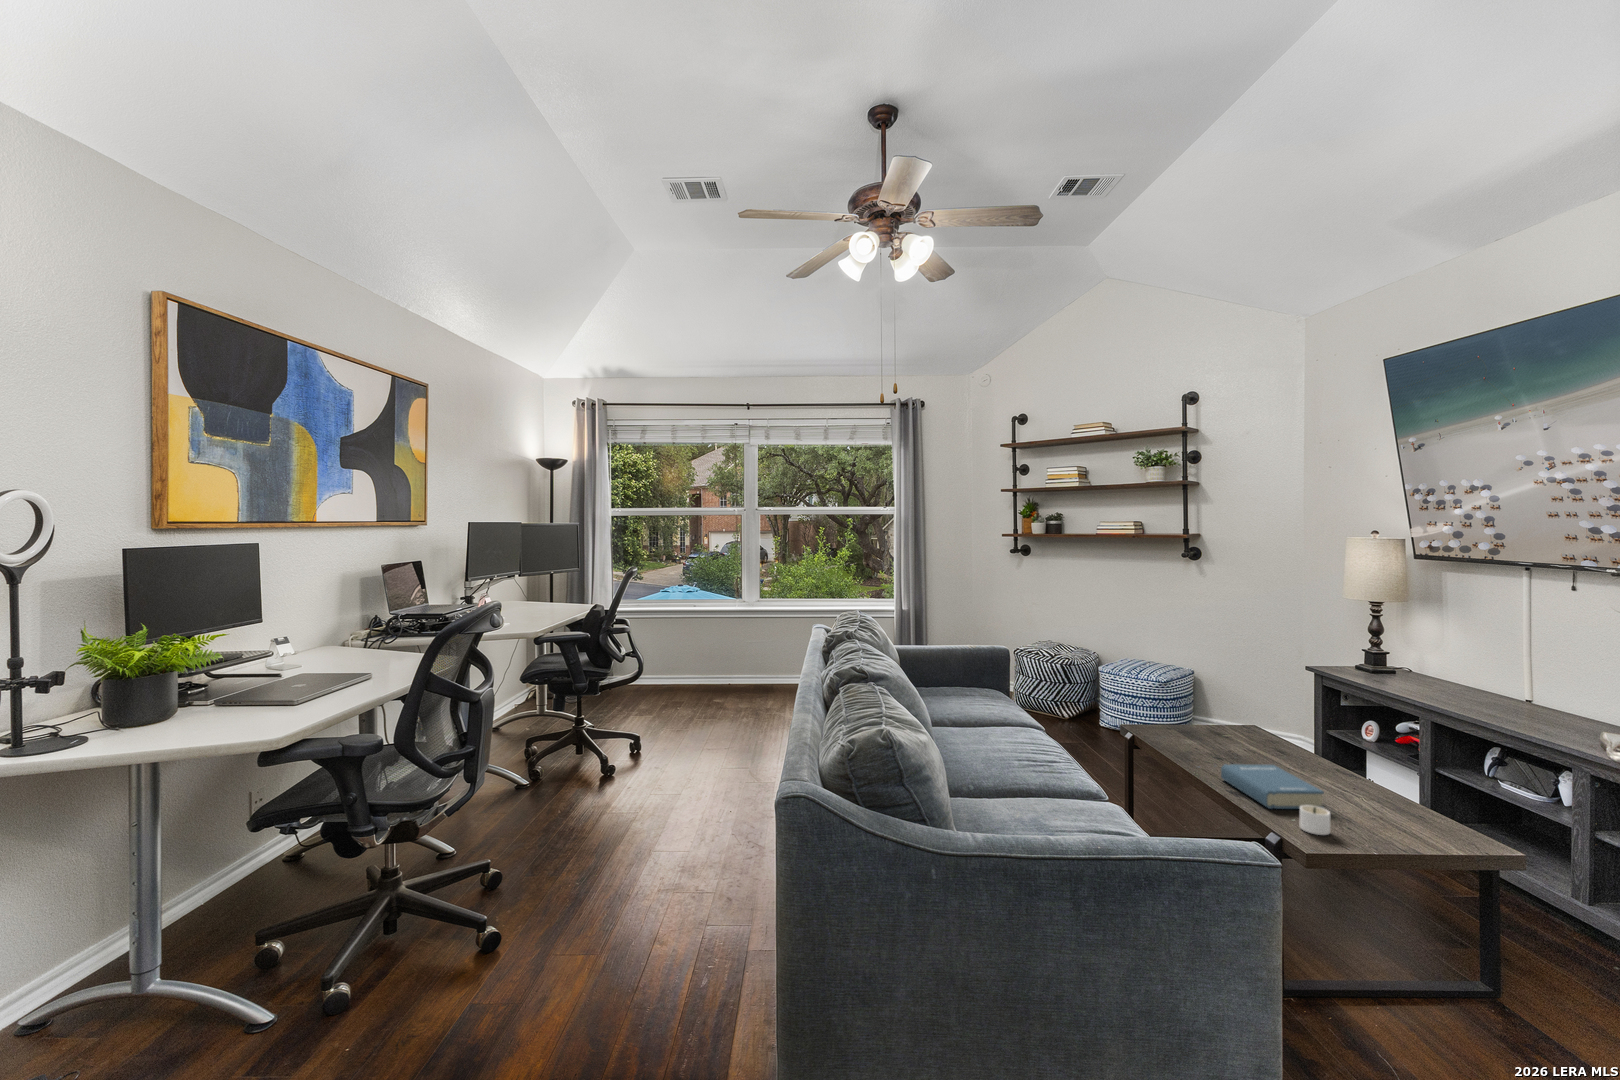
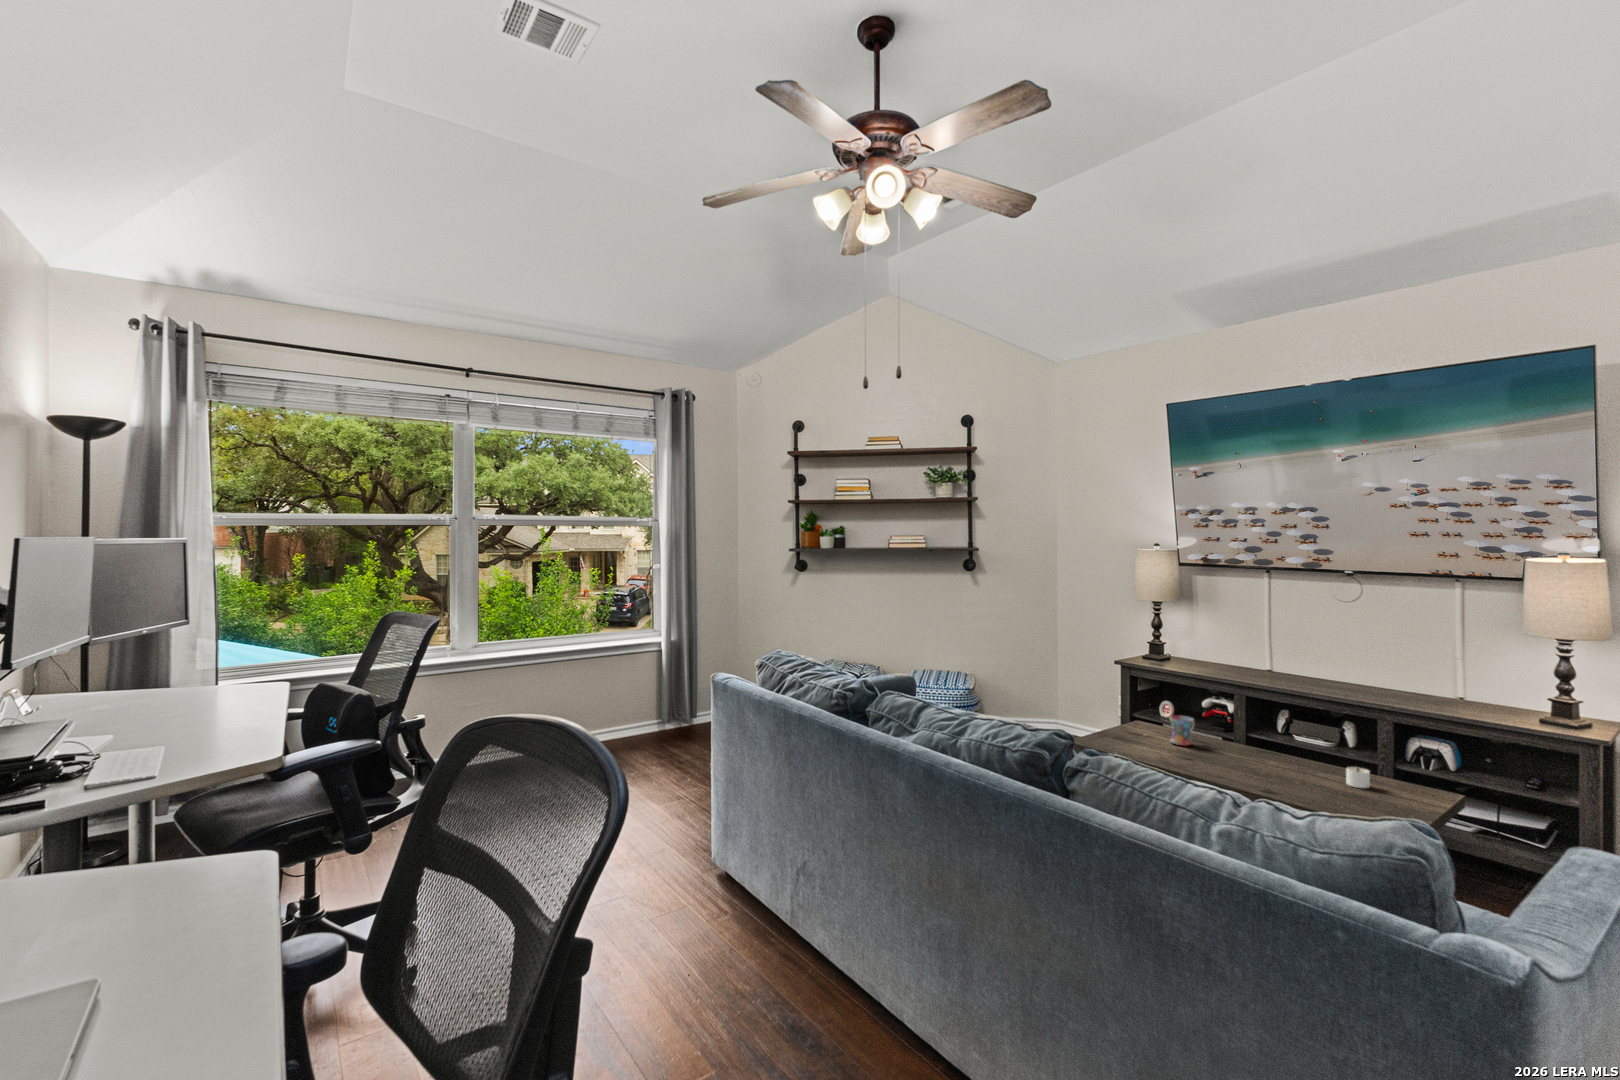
mug: none [1189,720,1227,755] -> present [1169,716,1195,746]
book: present [1221,764,1324,809] -> none [1240,742,1326,777]

